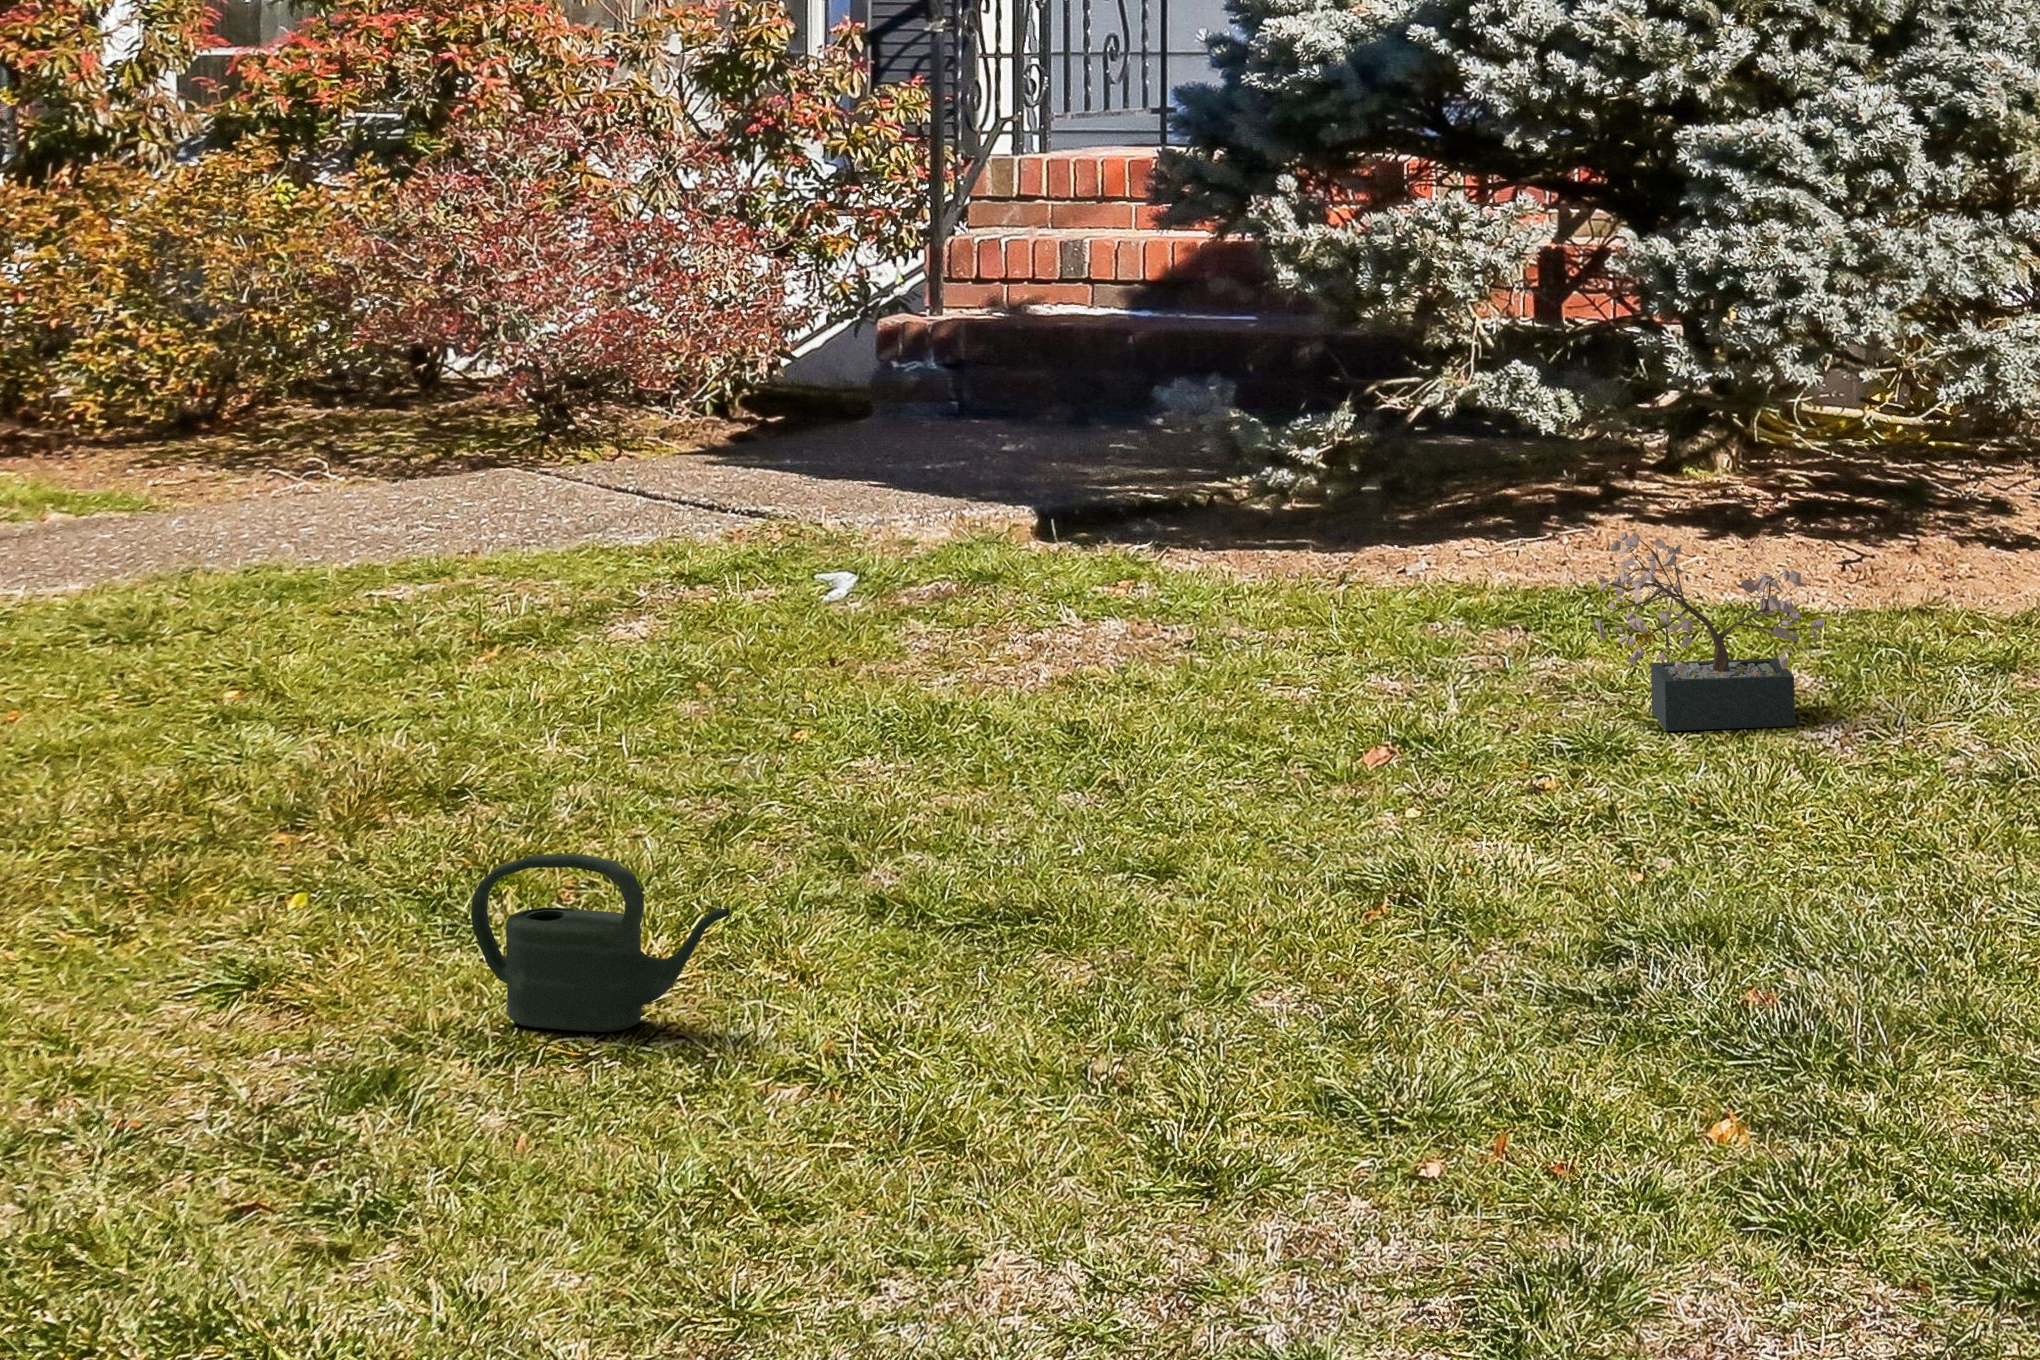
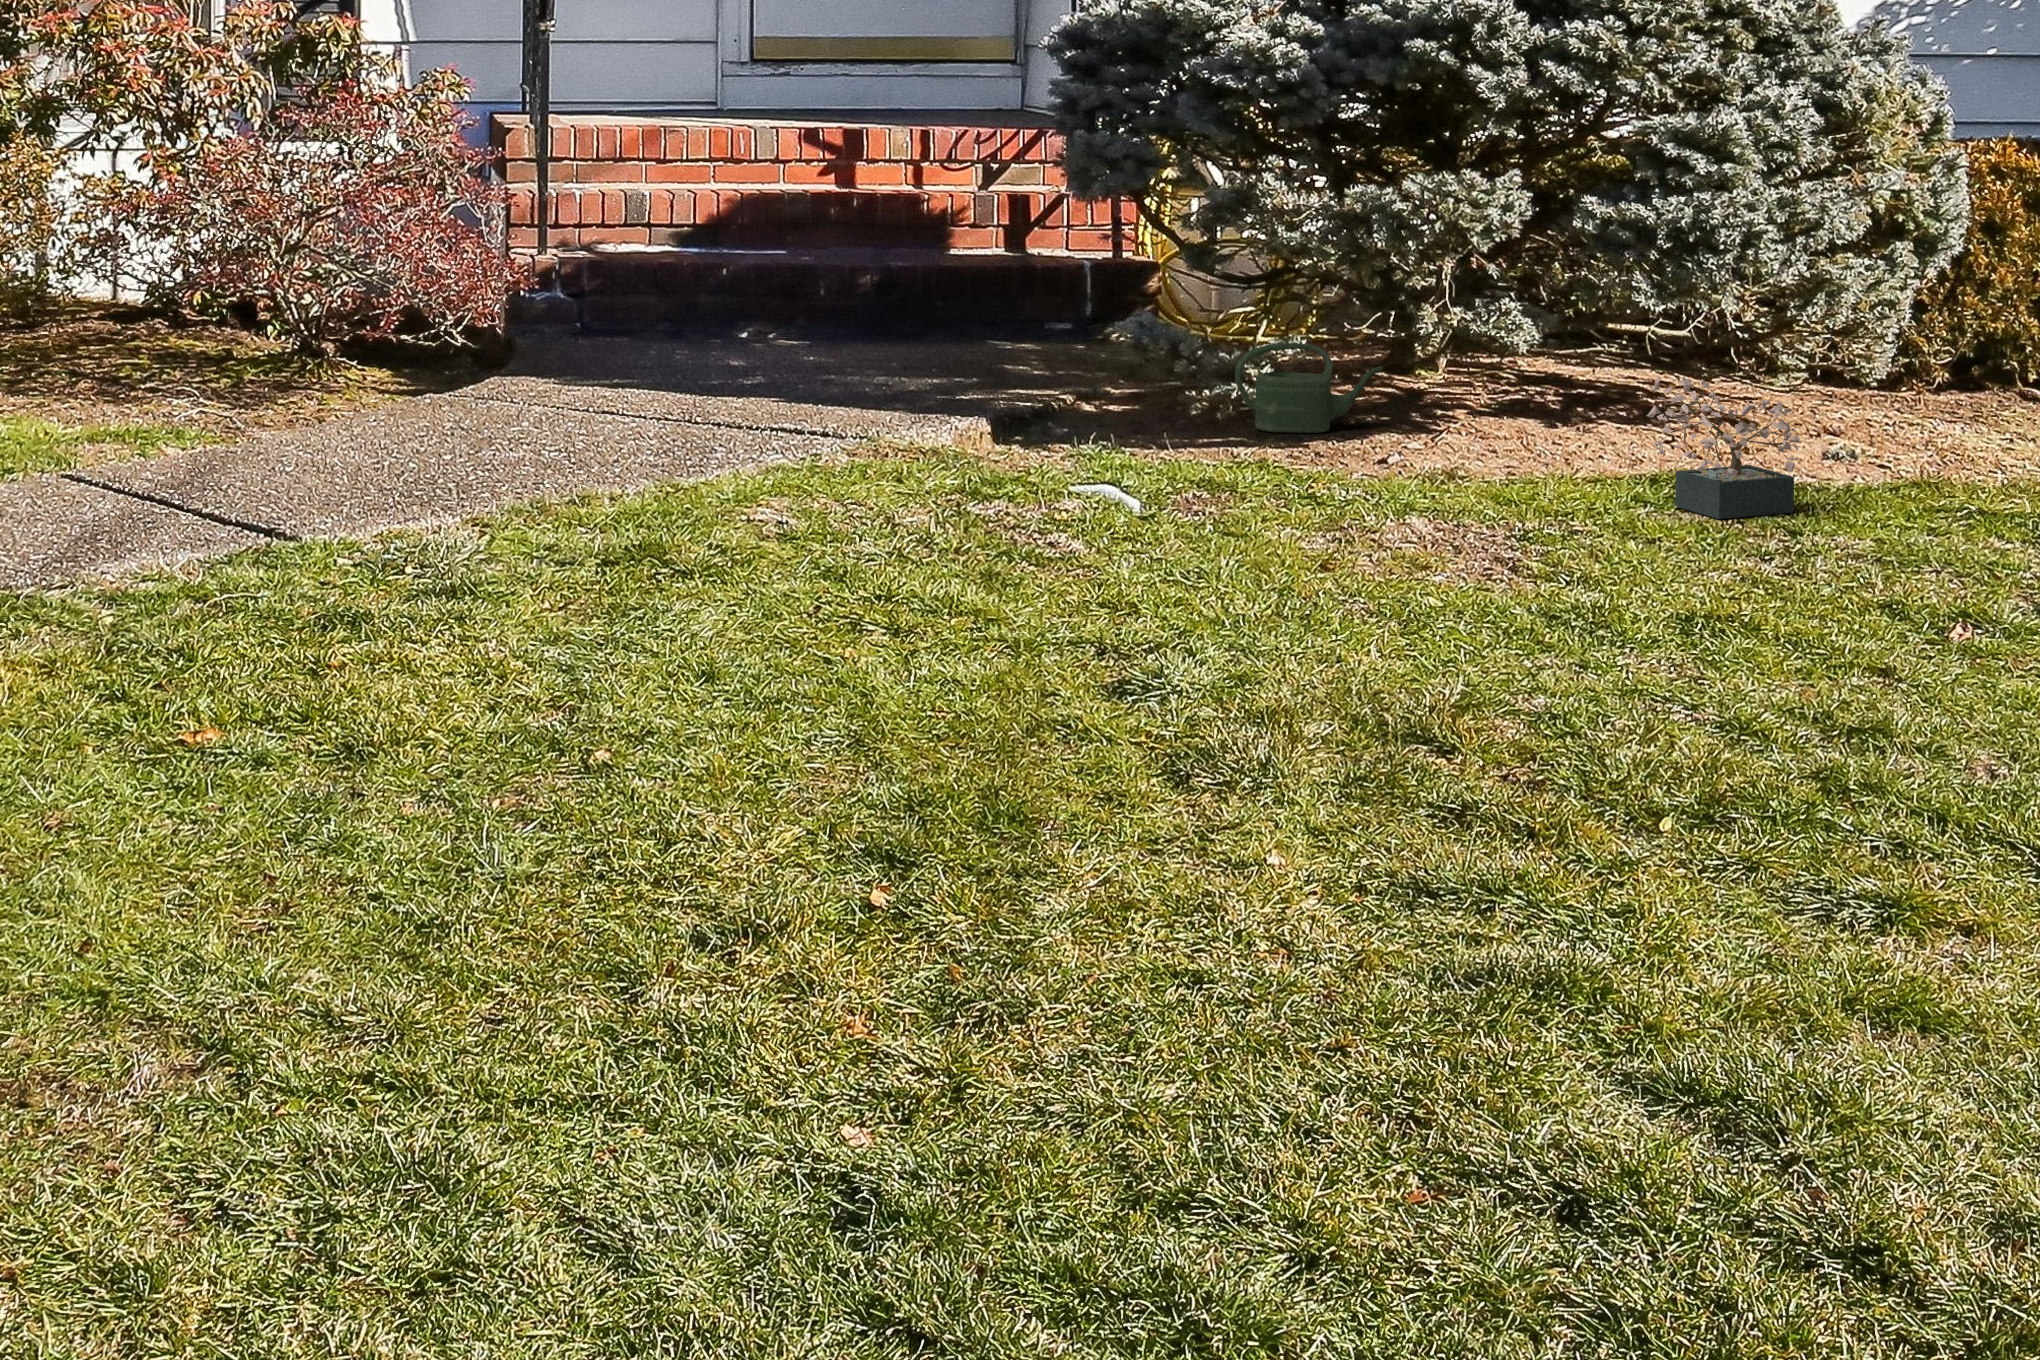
watering can: present [471,854,729,1032] -> present [1235,343,1383,433]

